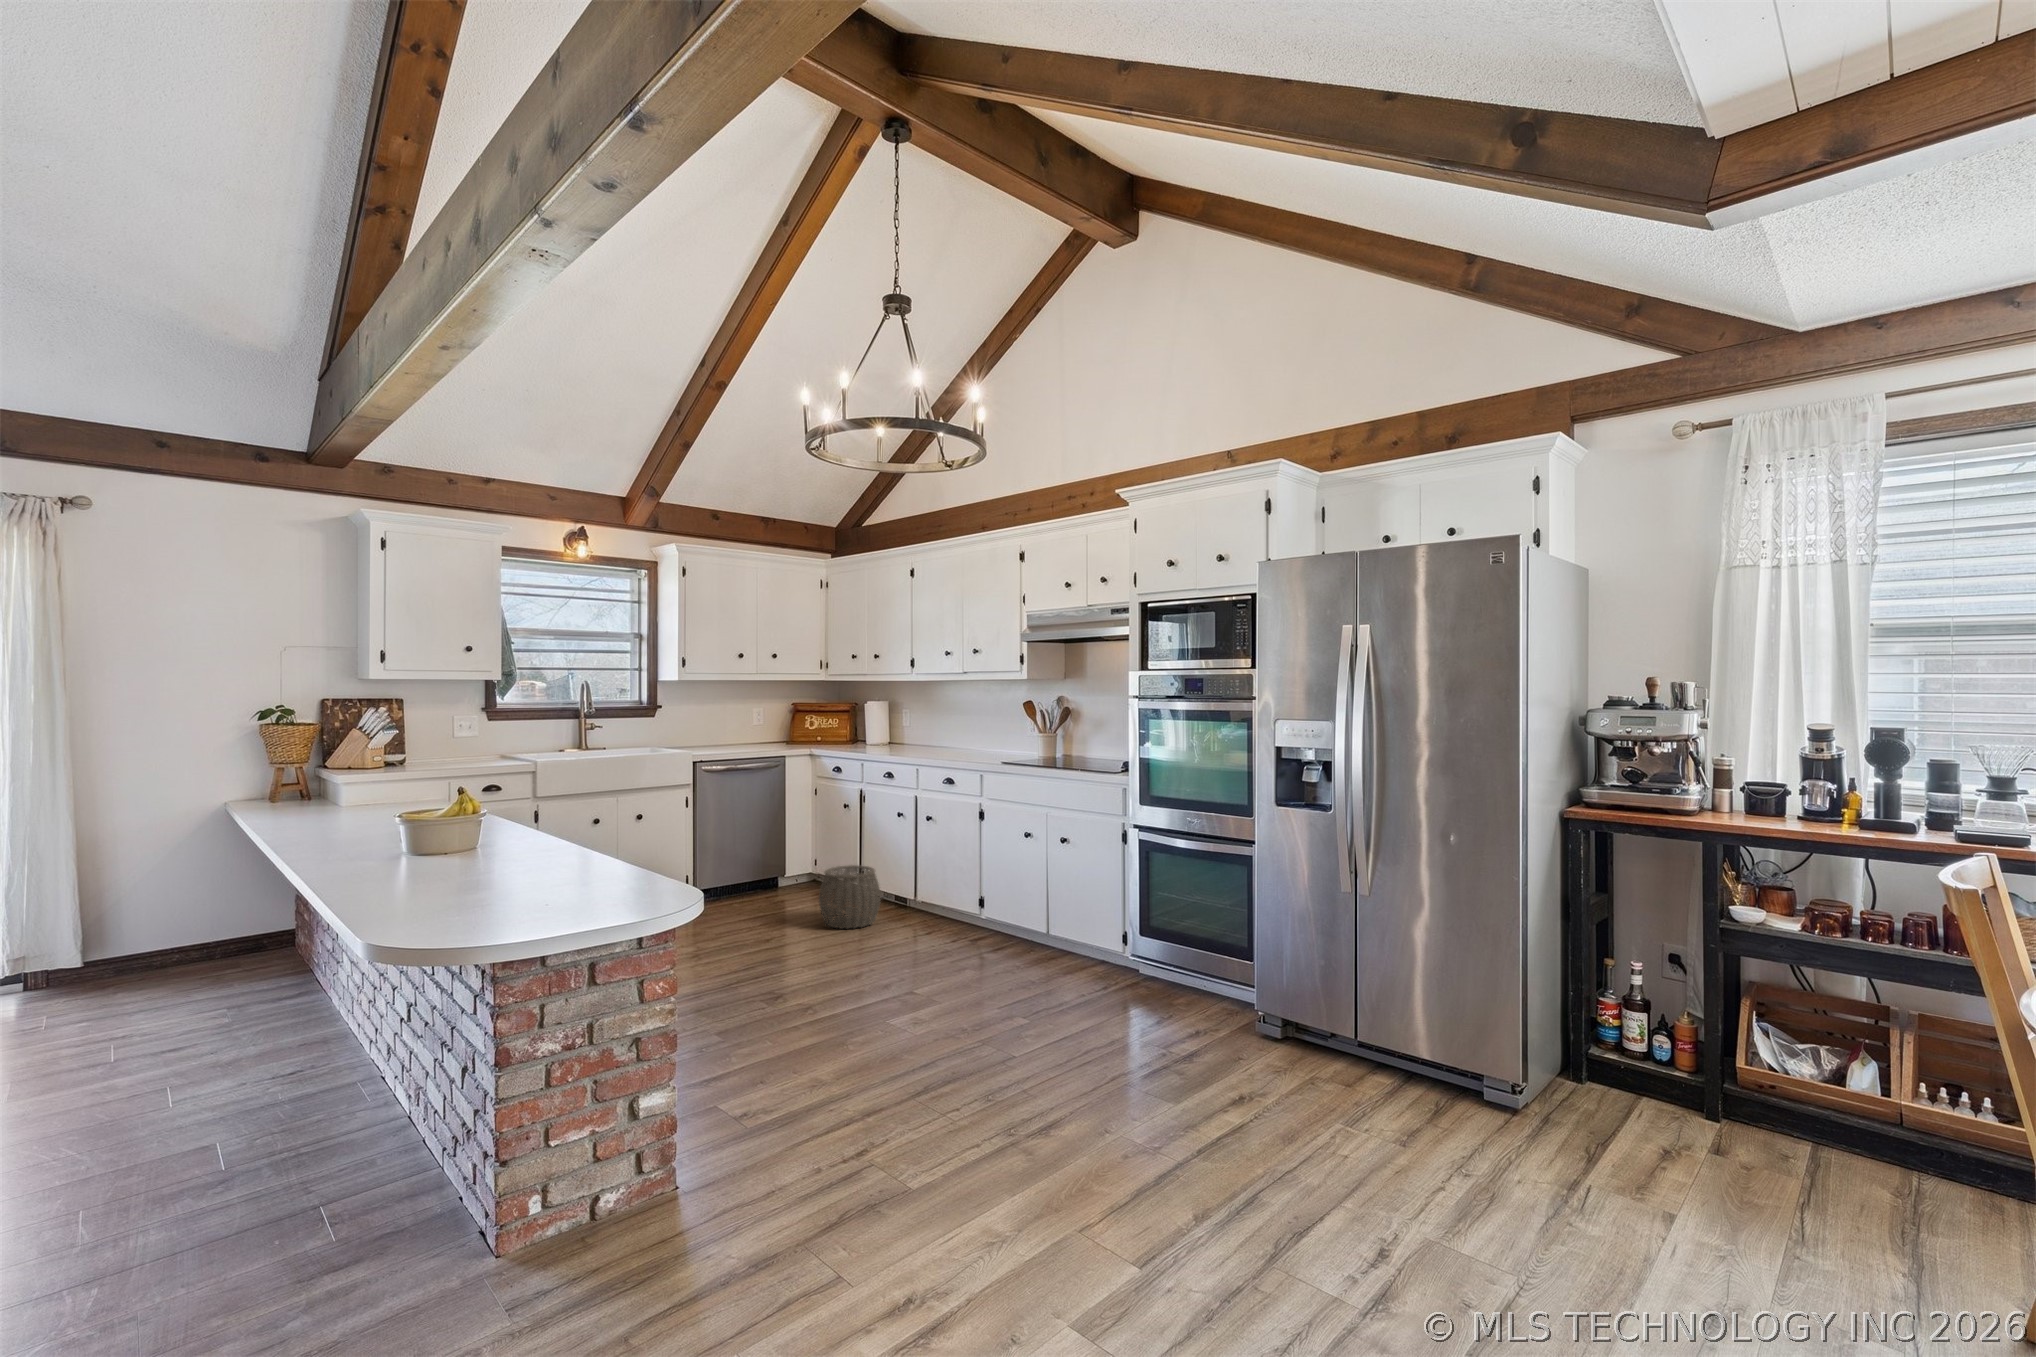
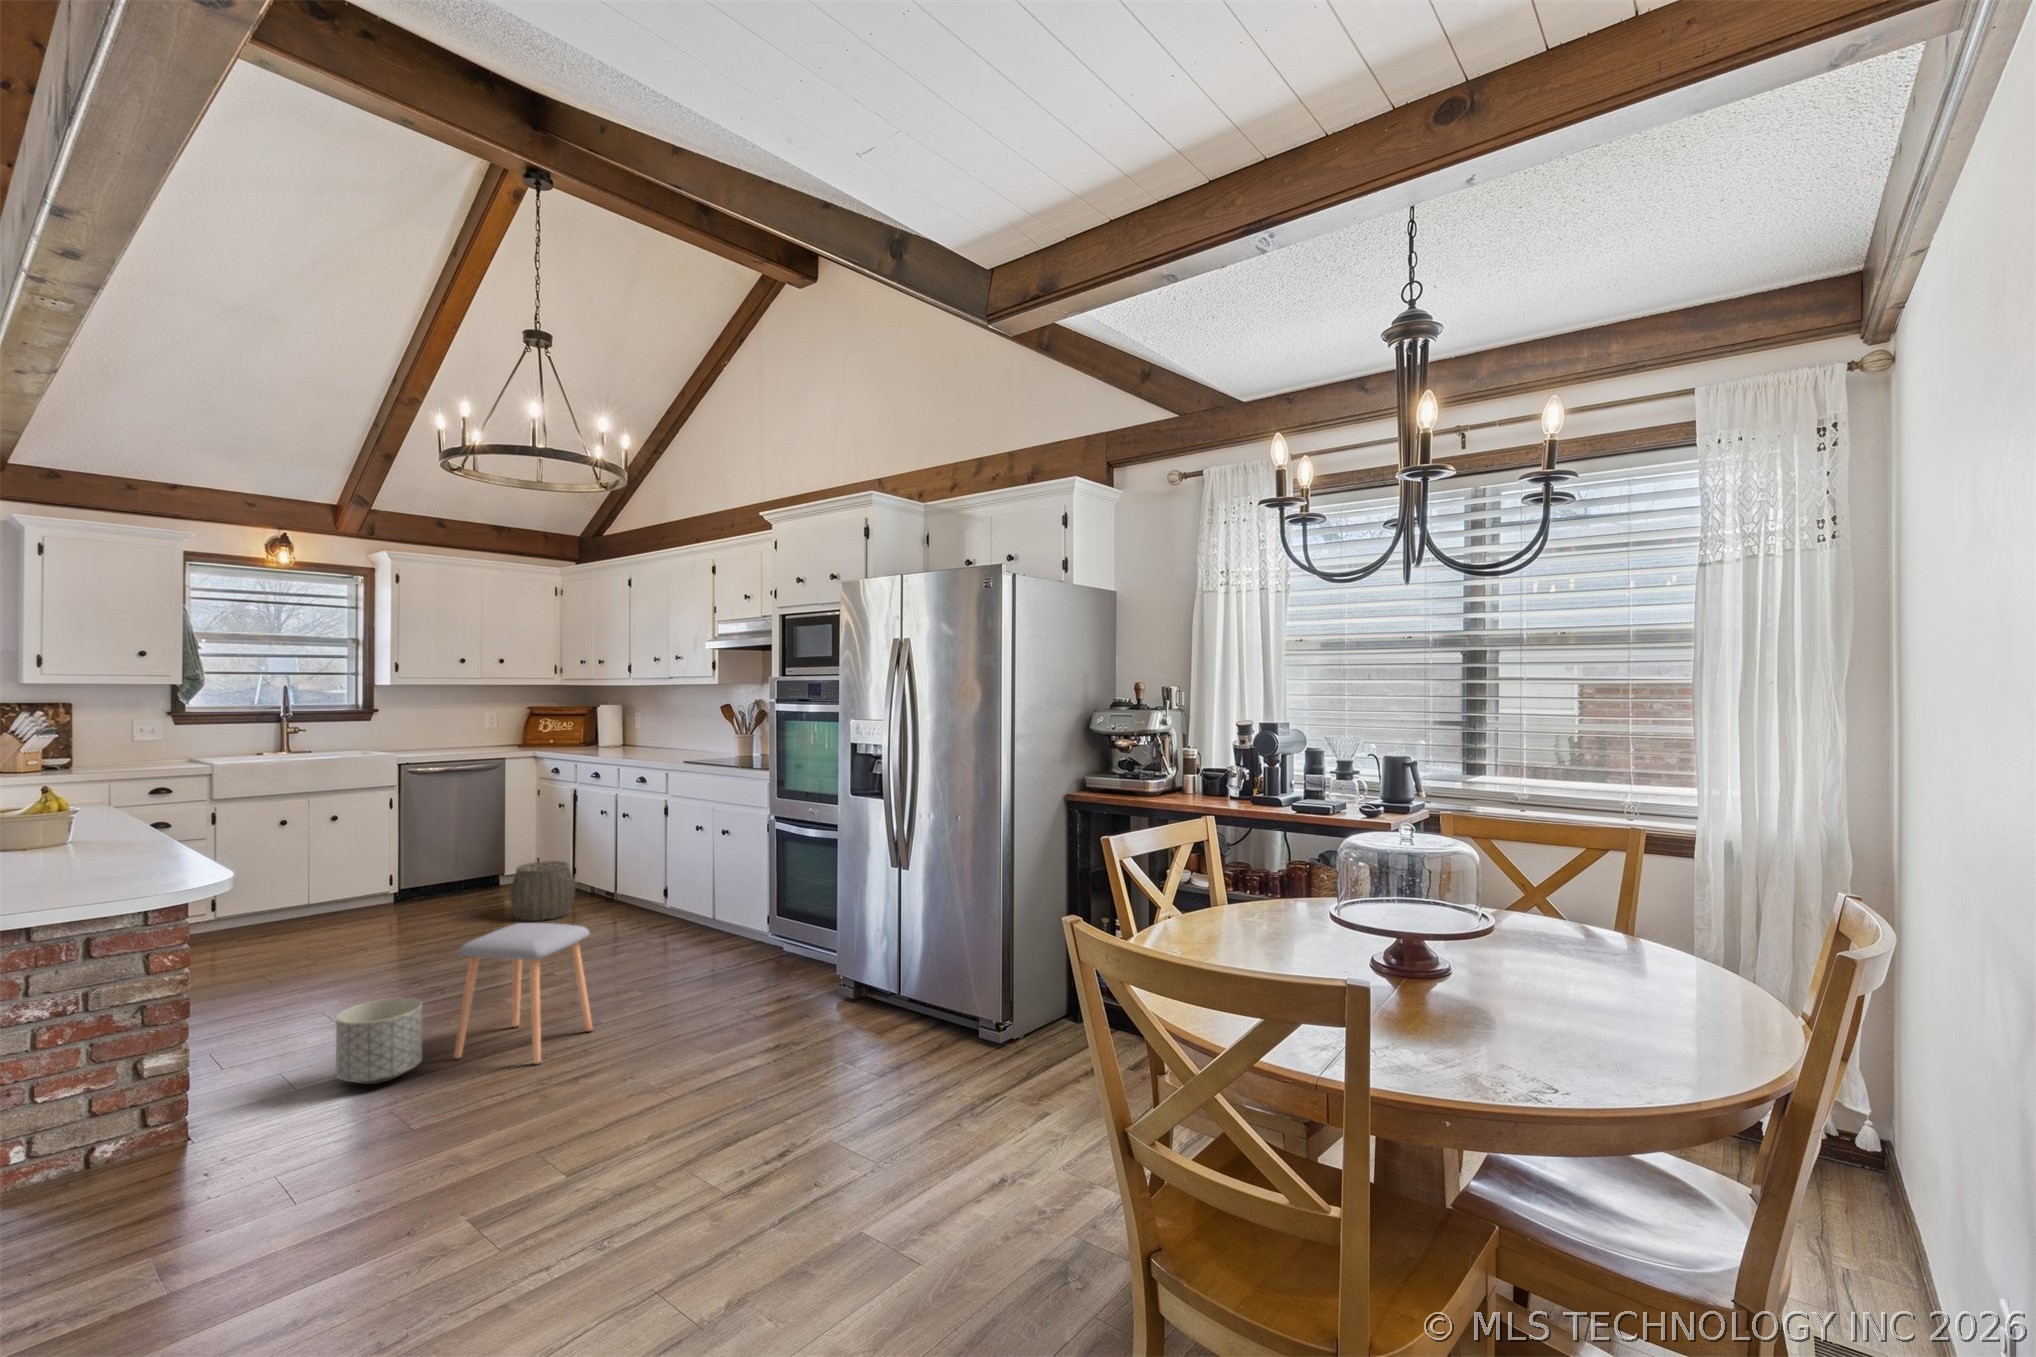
stool: none [888,942,1013,1107] -> present [454,923,592,1065]
planter: none [785,1026,866,1124] -> present [336,998,422,1084]

